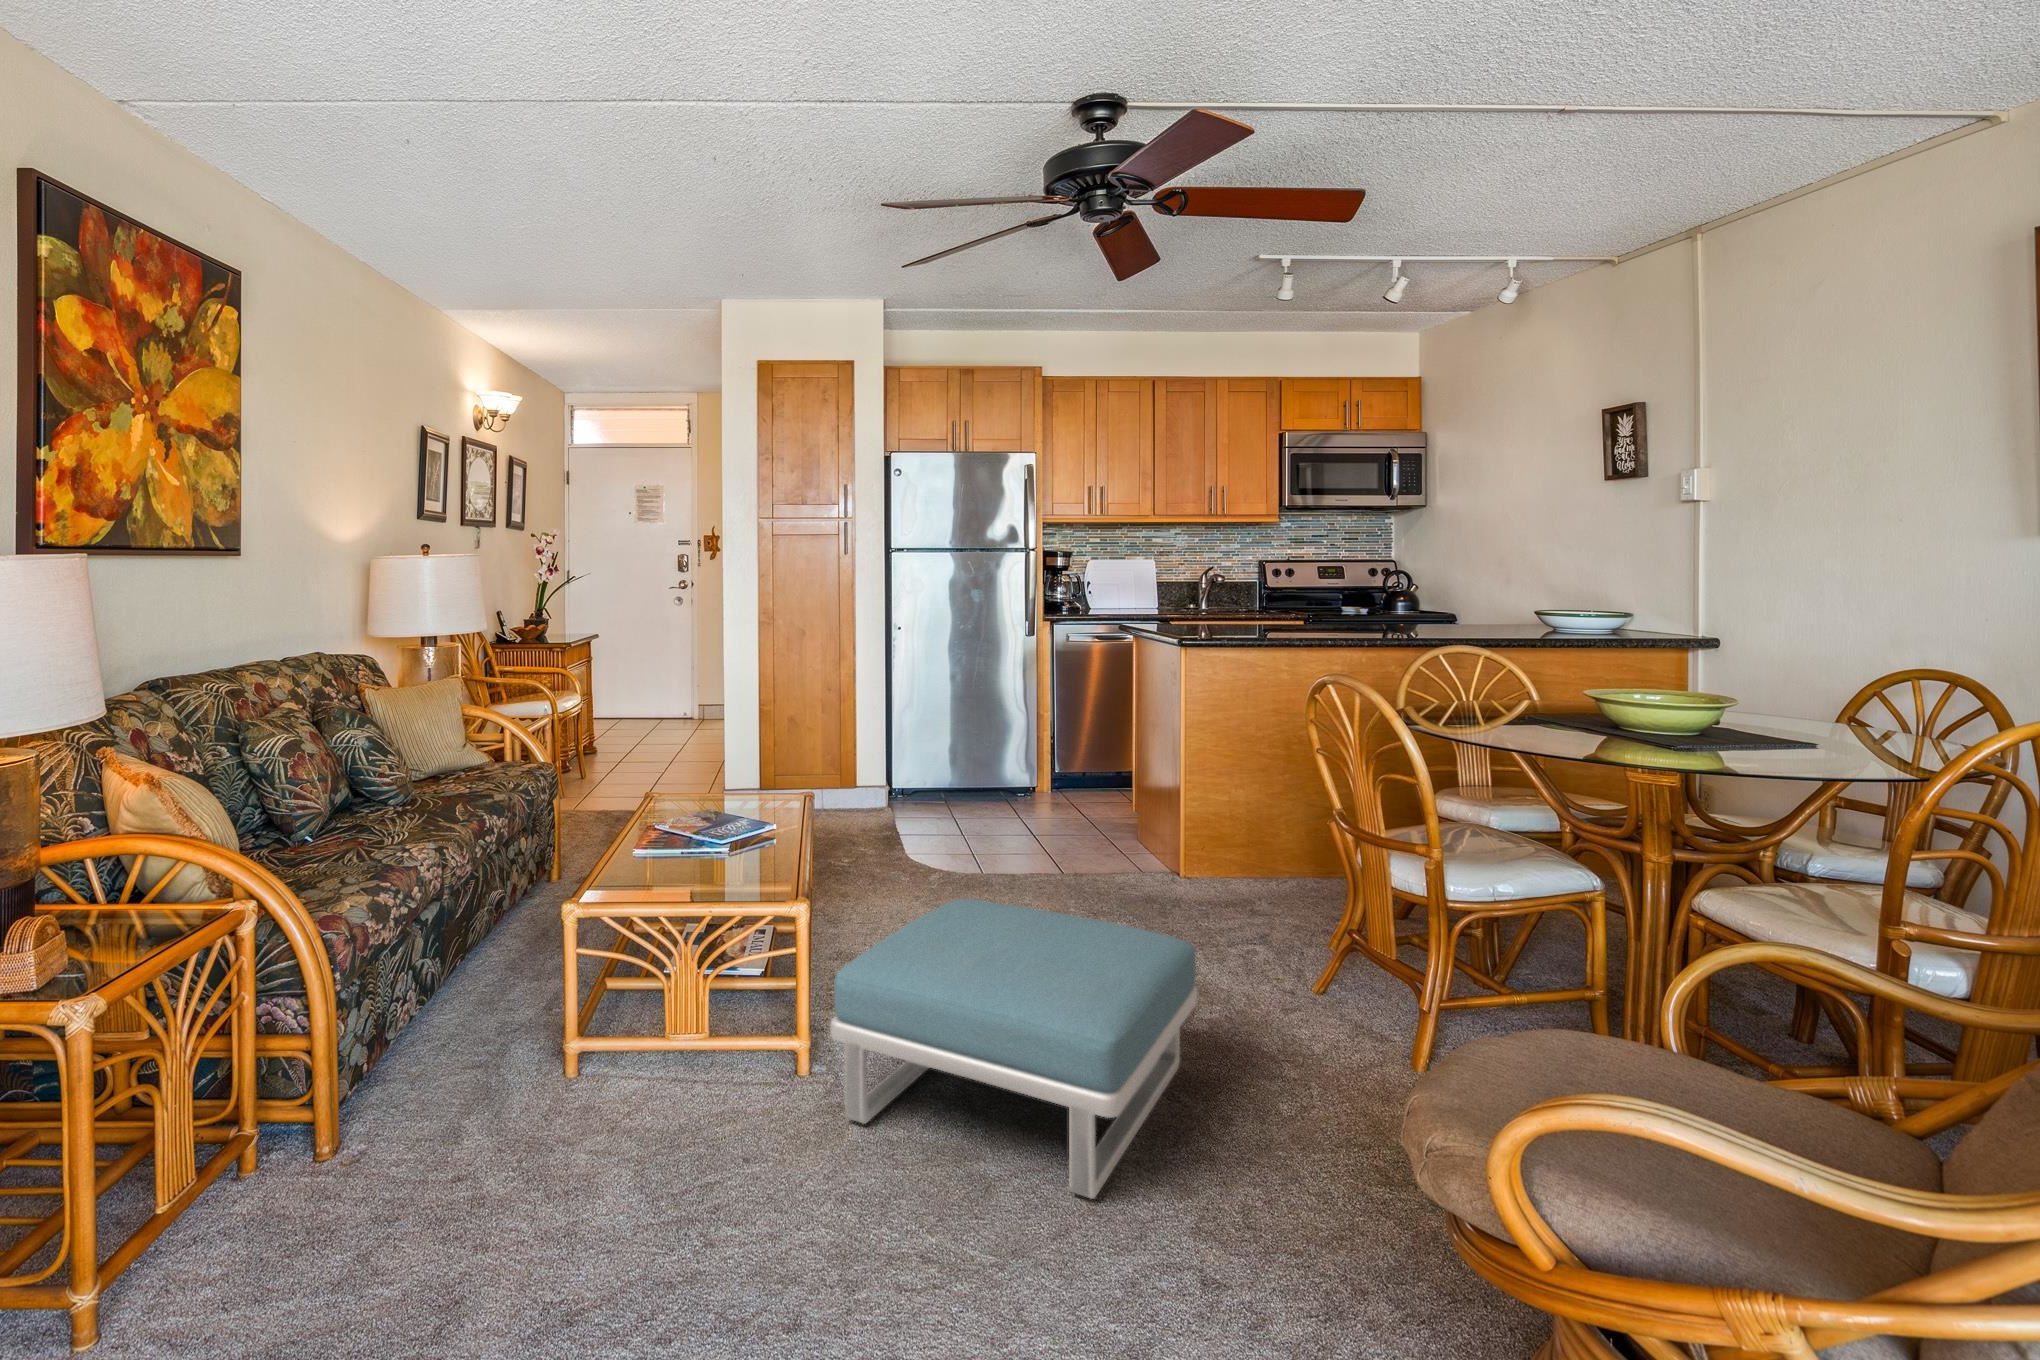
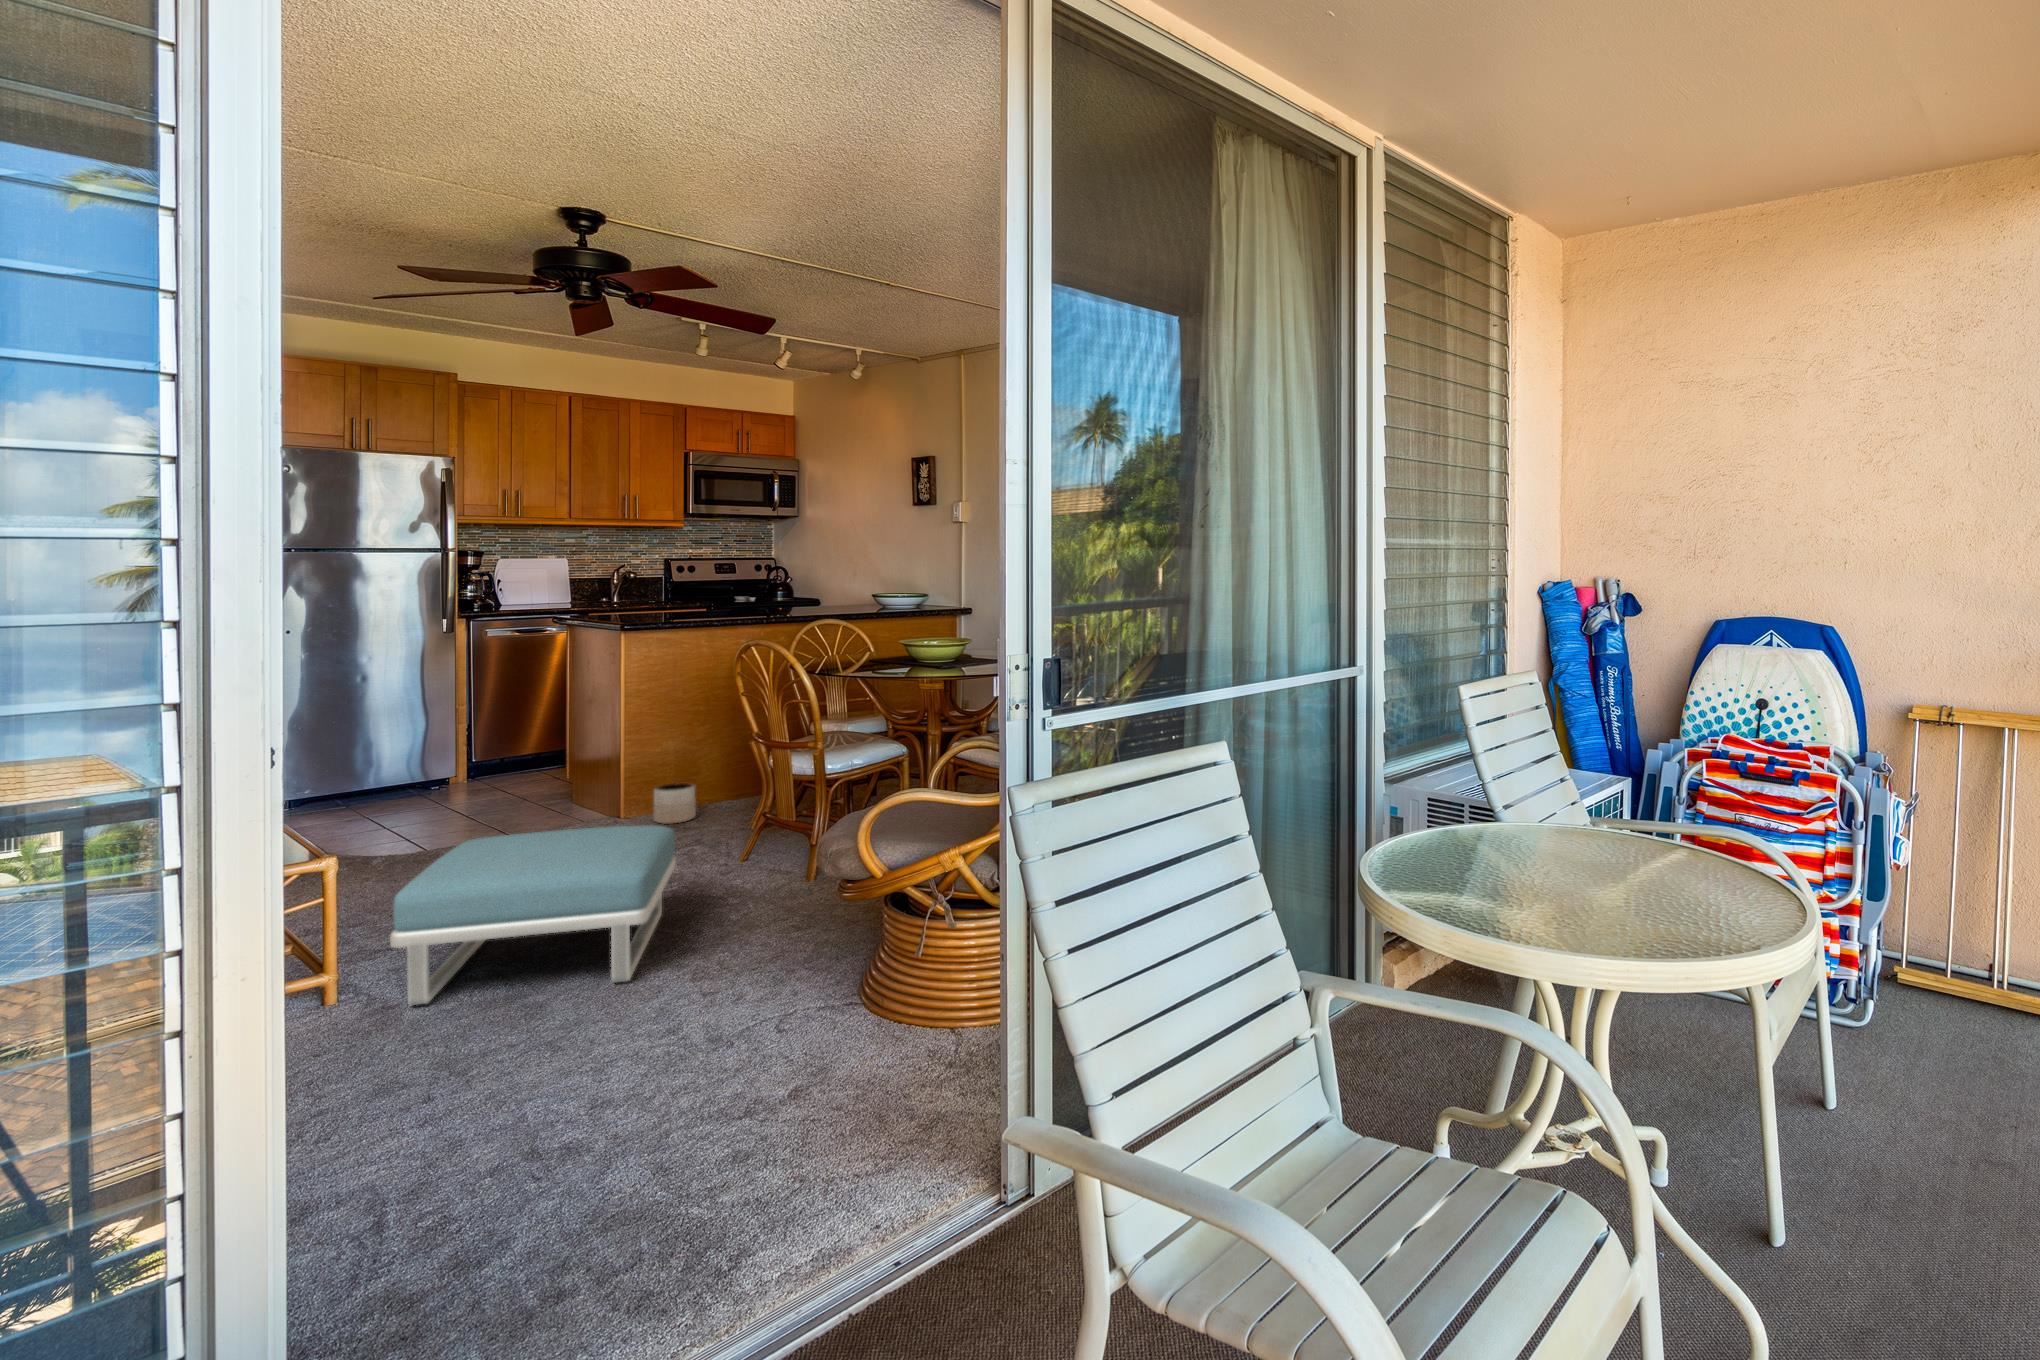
planter: none [1215,845,1268,901] -> present [654,783,696,824]

